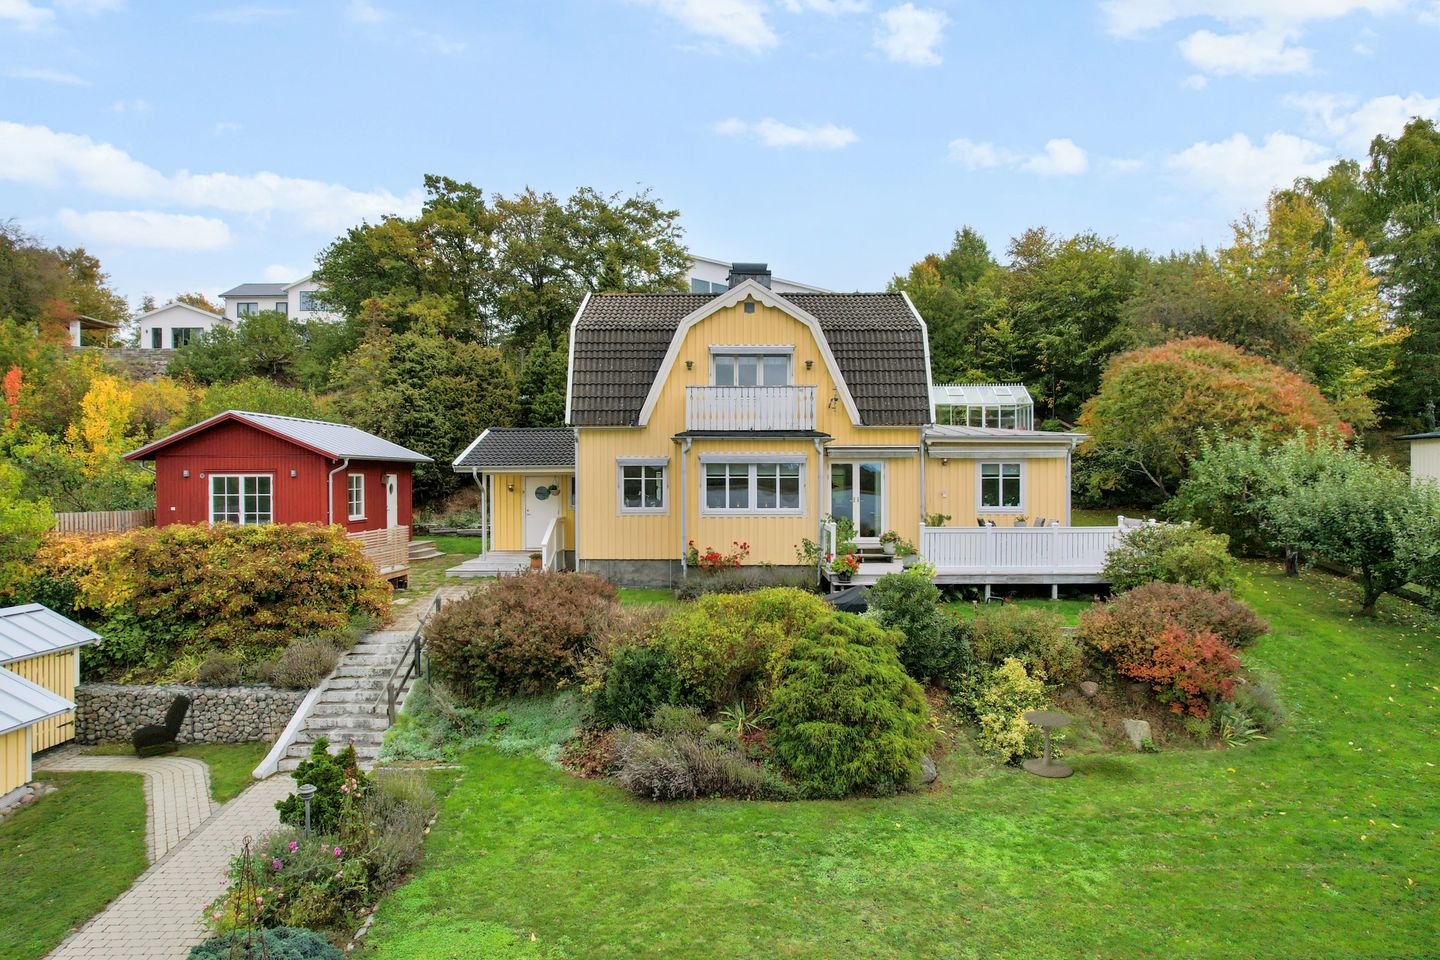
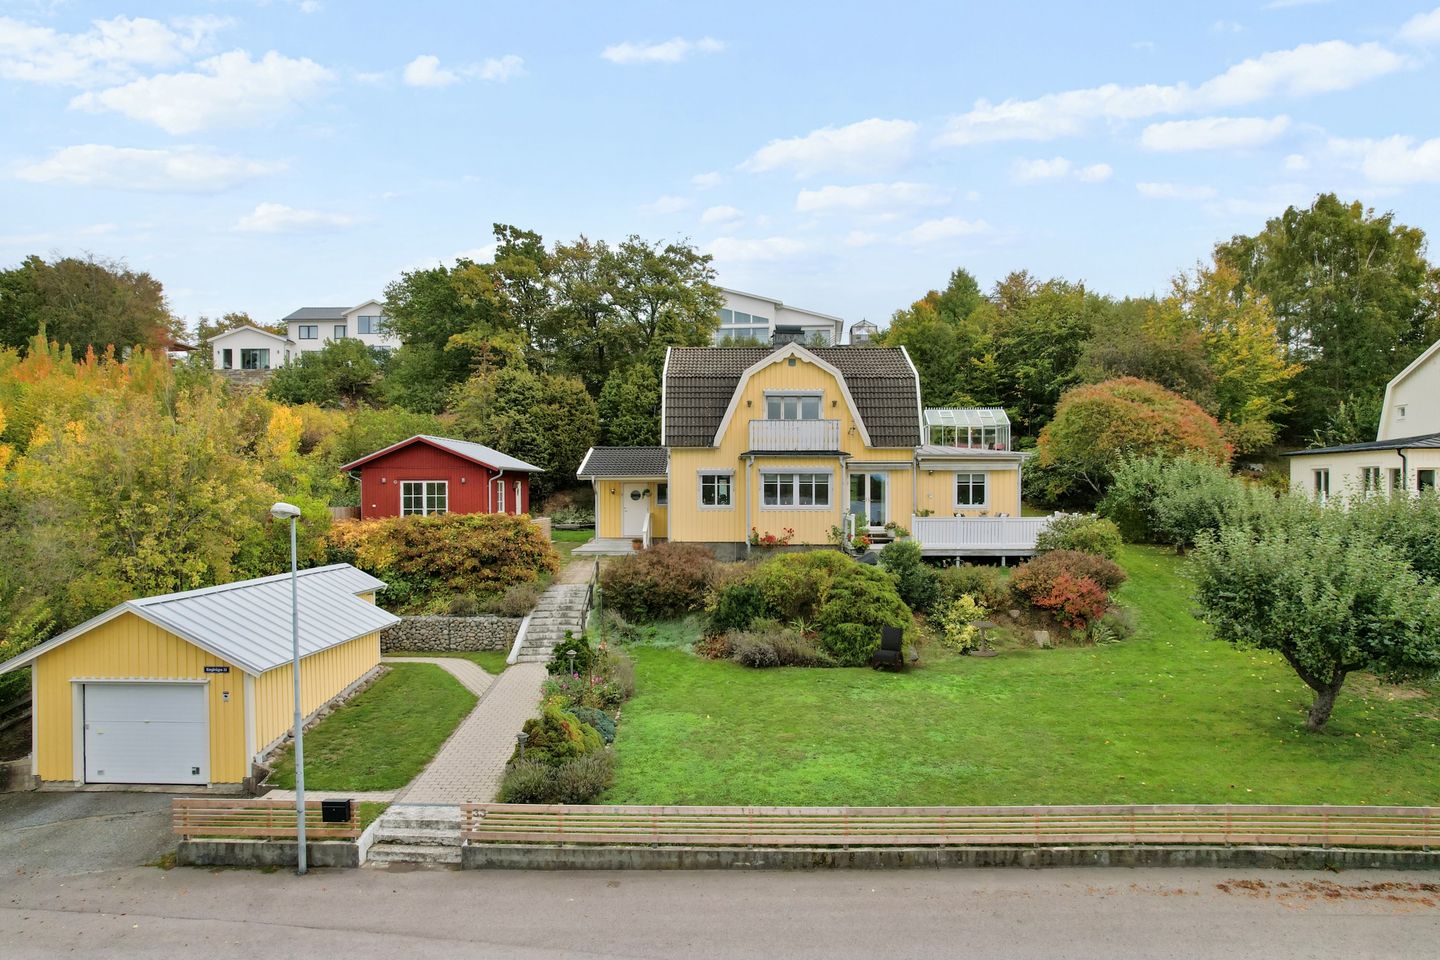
lounge chair: present [132,695,191,759] -> present [872,626,904,672]

